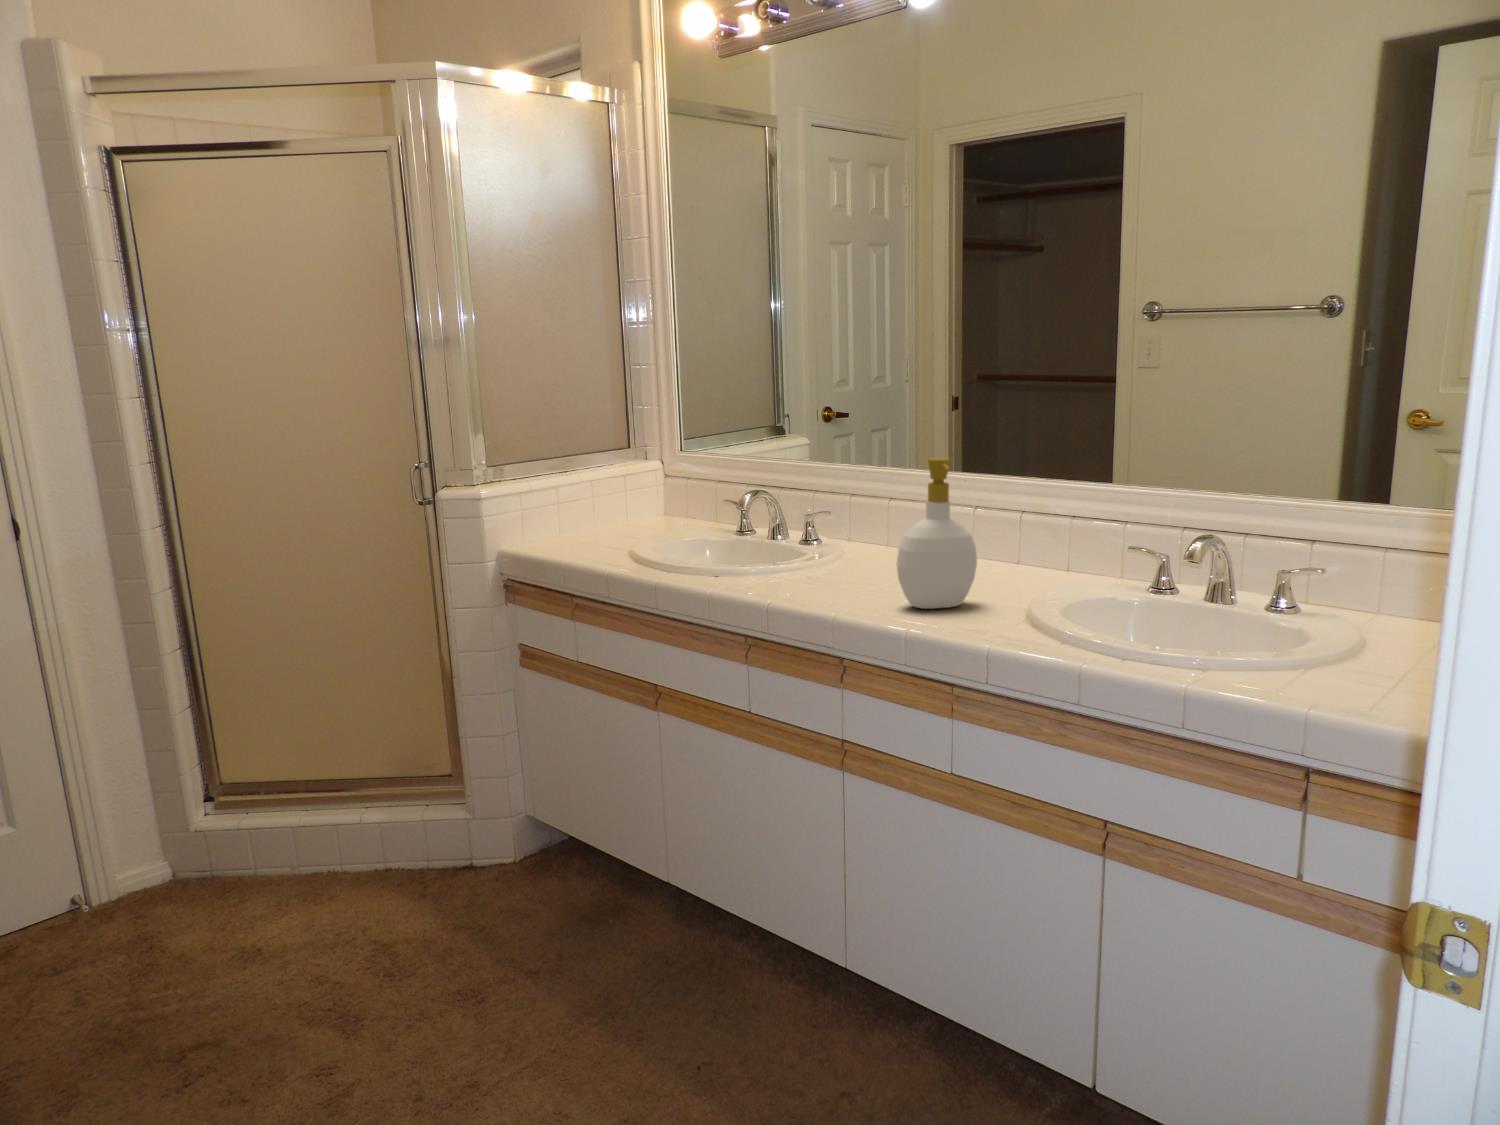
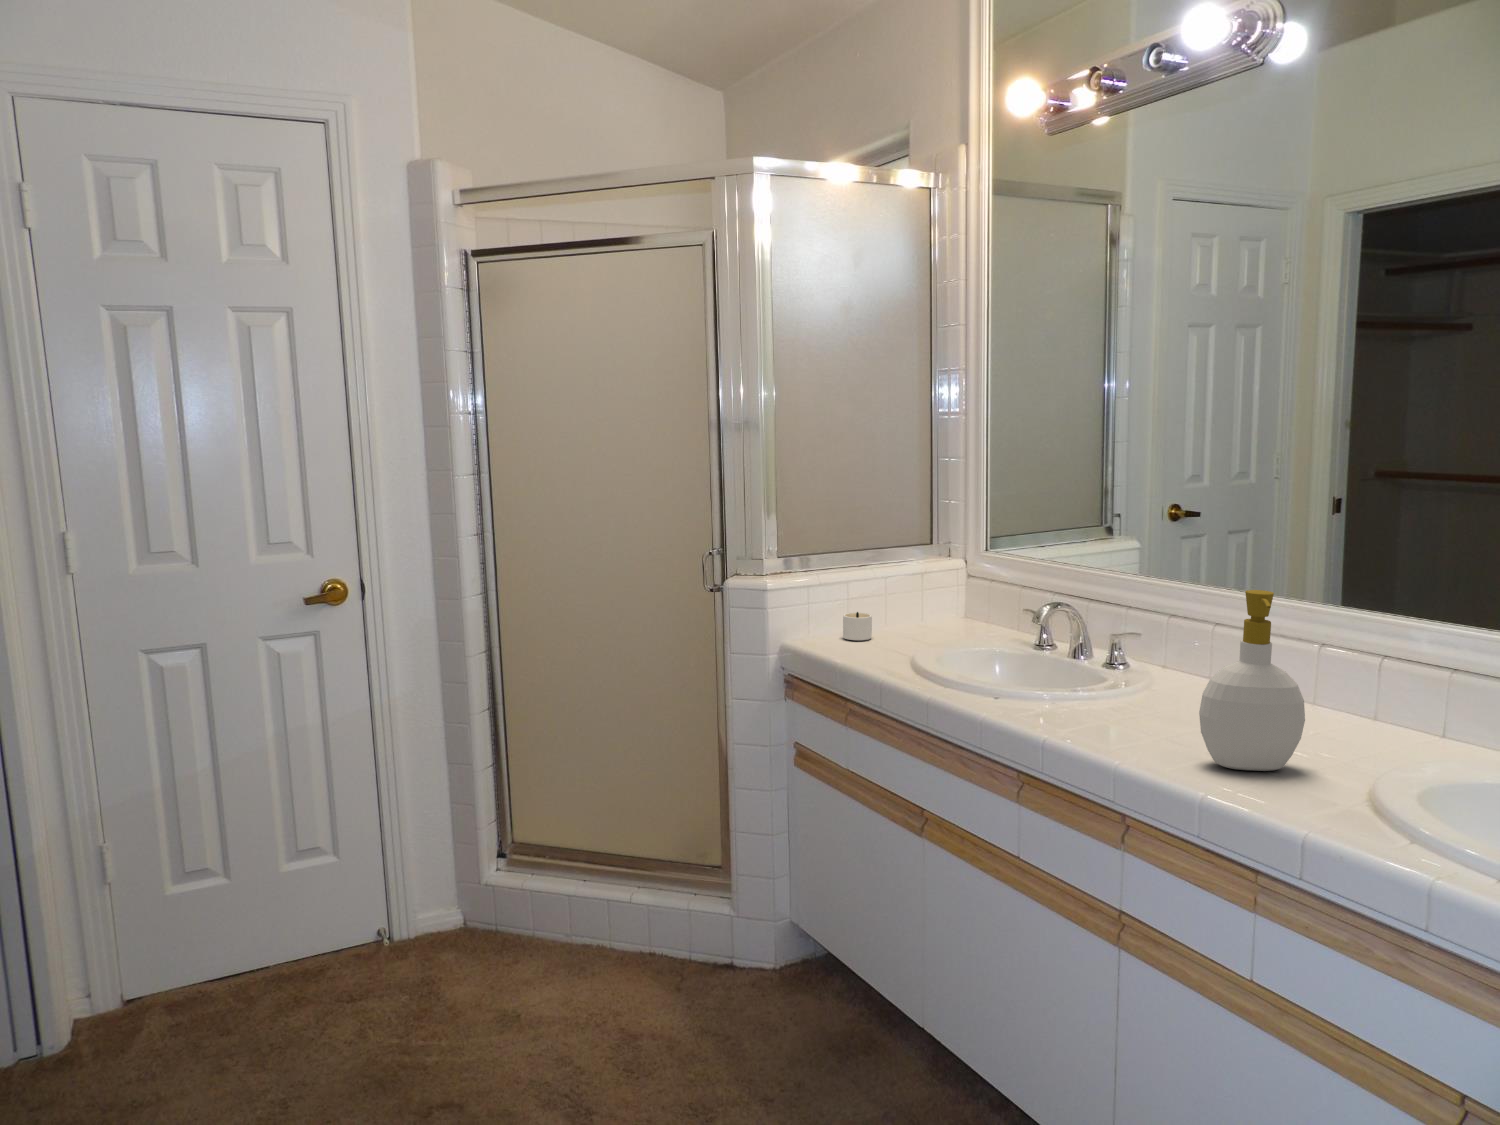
candle: none [558,514,599,541] -> present [843,612,872,640]

